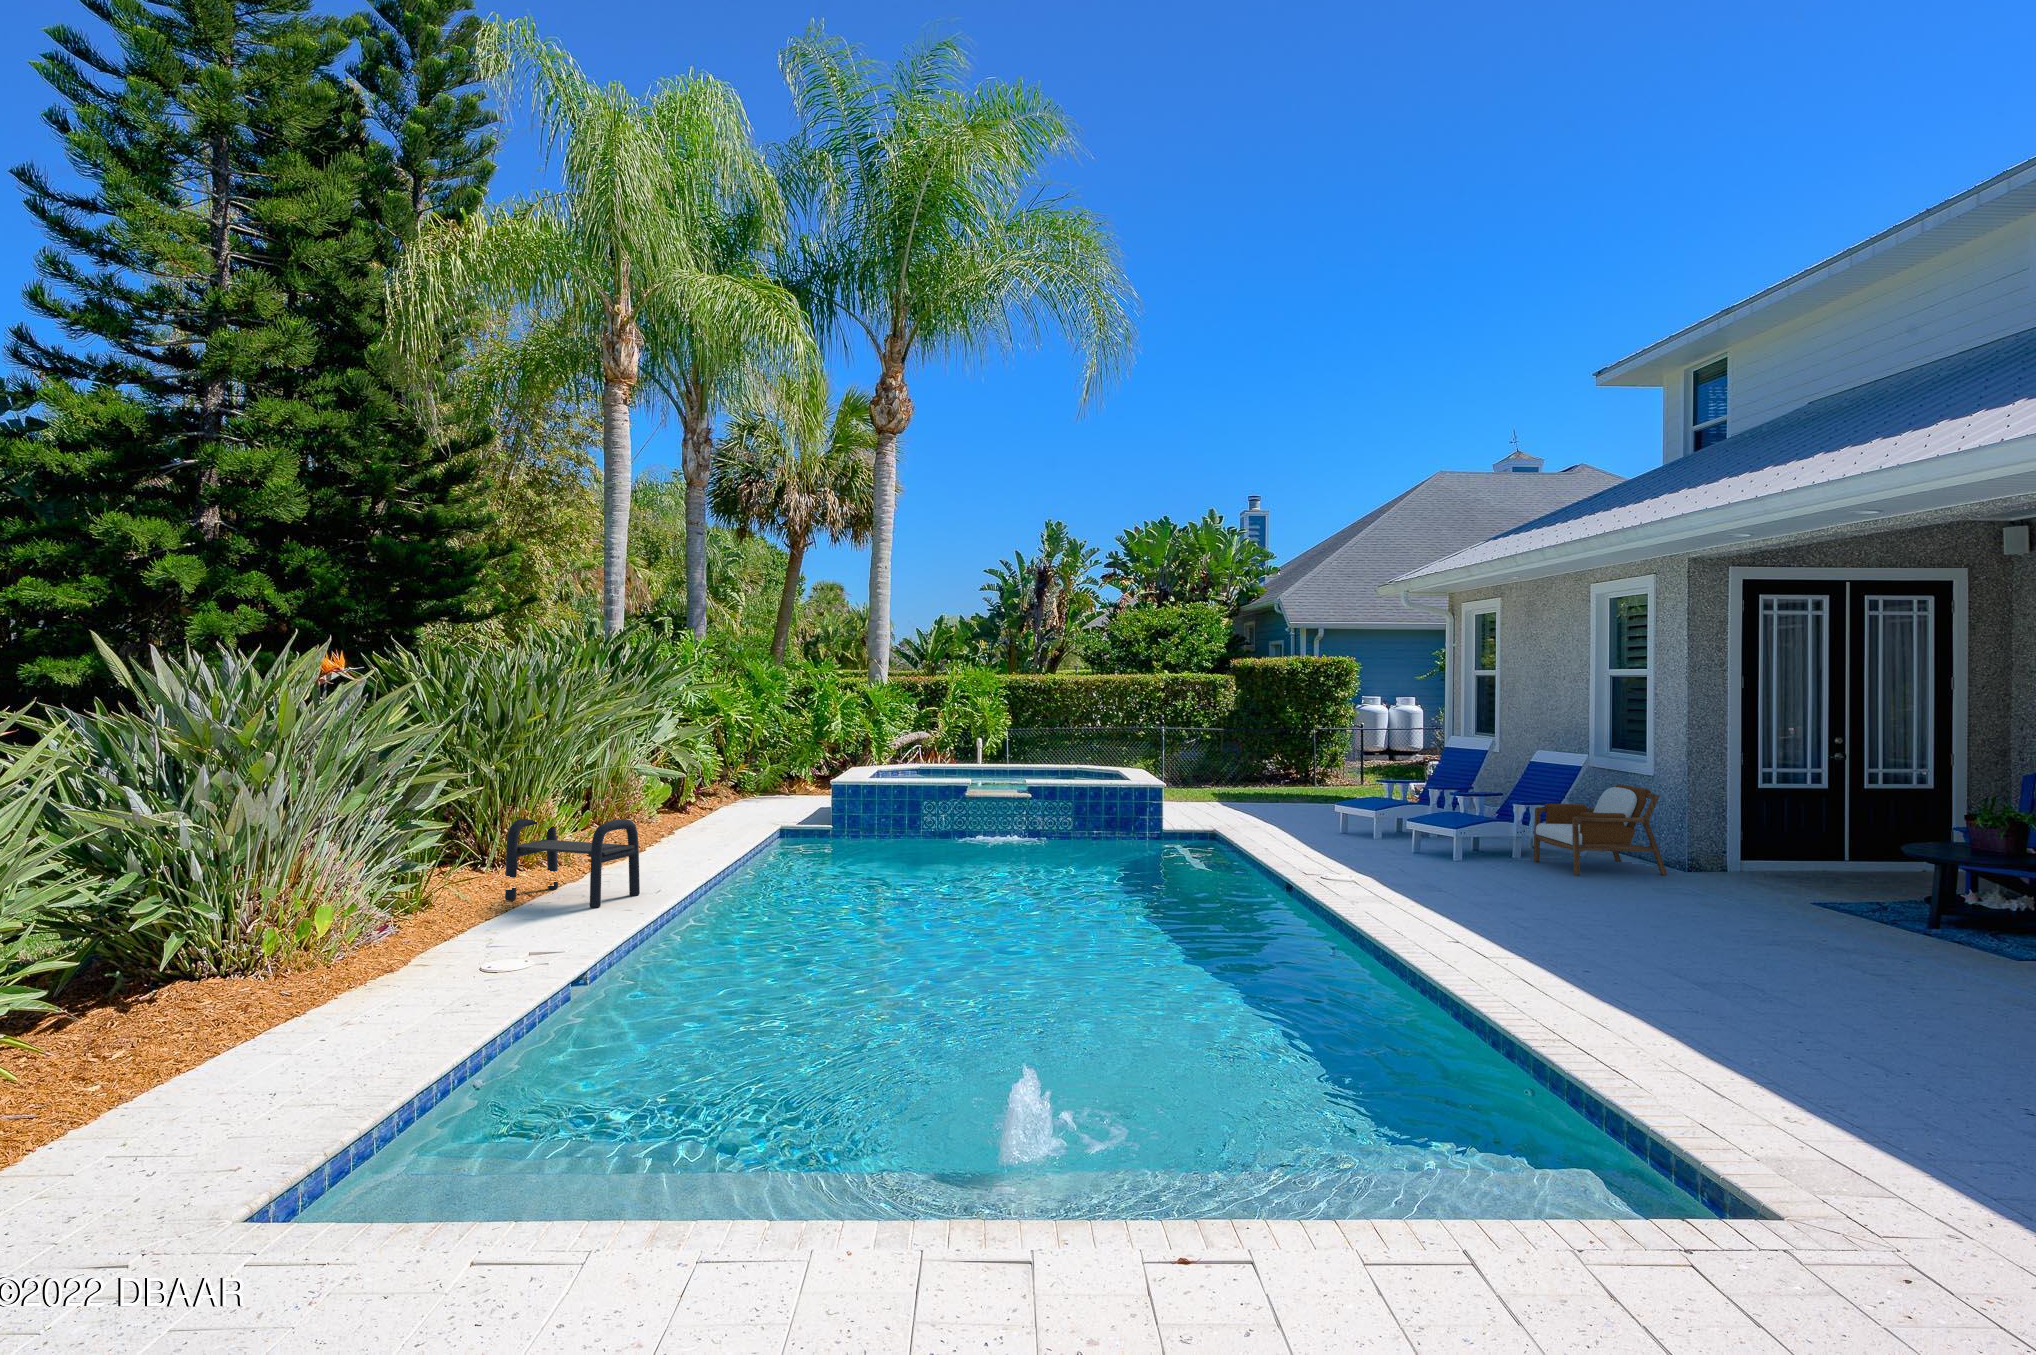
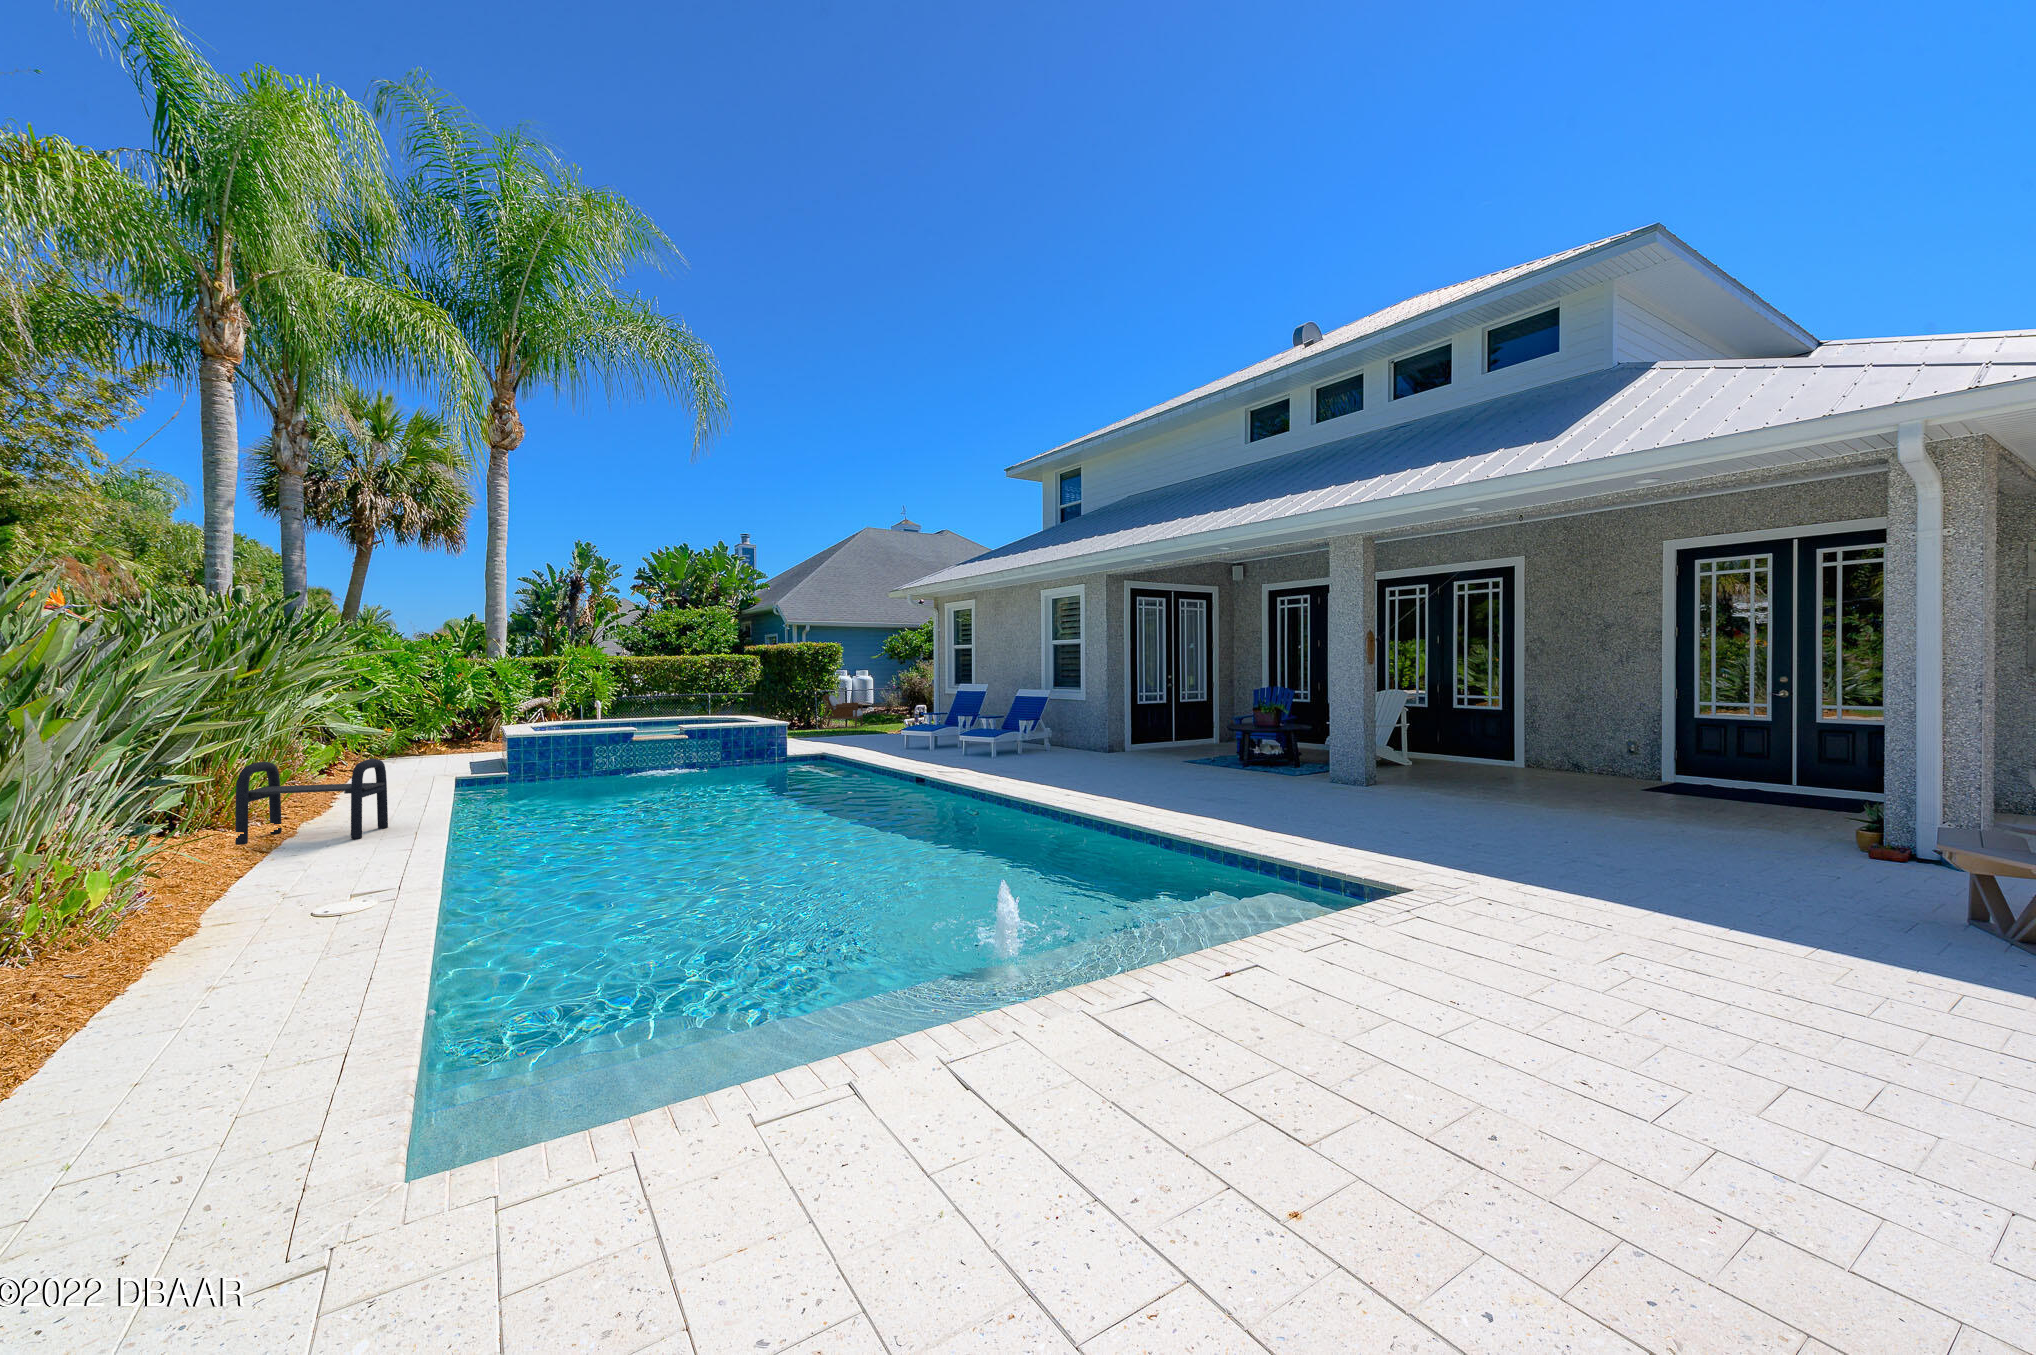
armchair: present [1534,784,1667,875] -> present [820,695,863,729]

